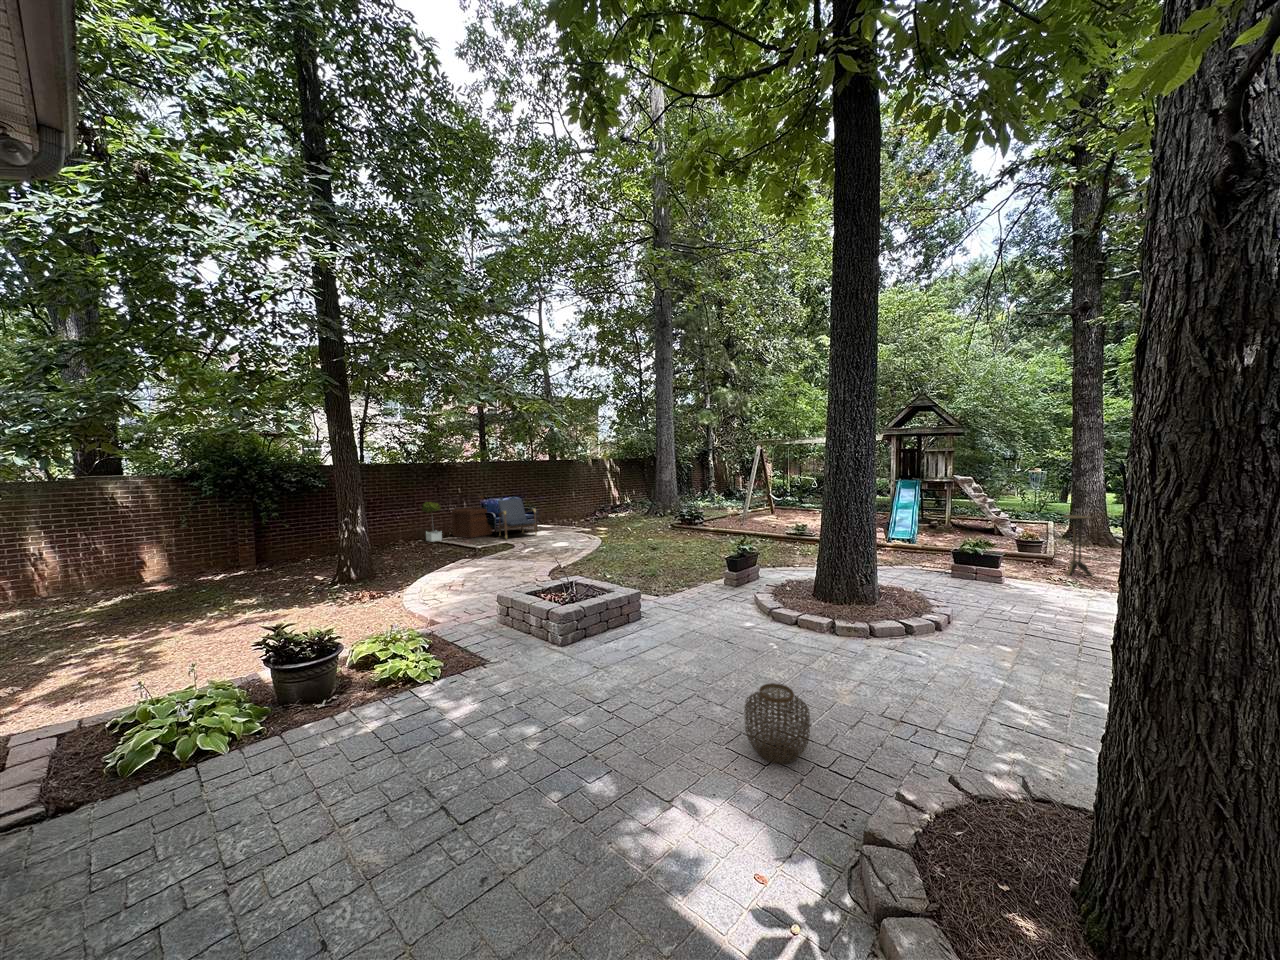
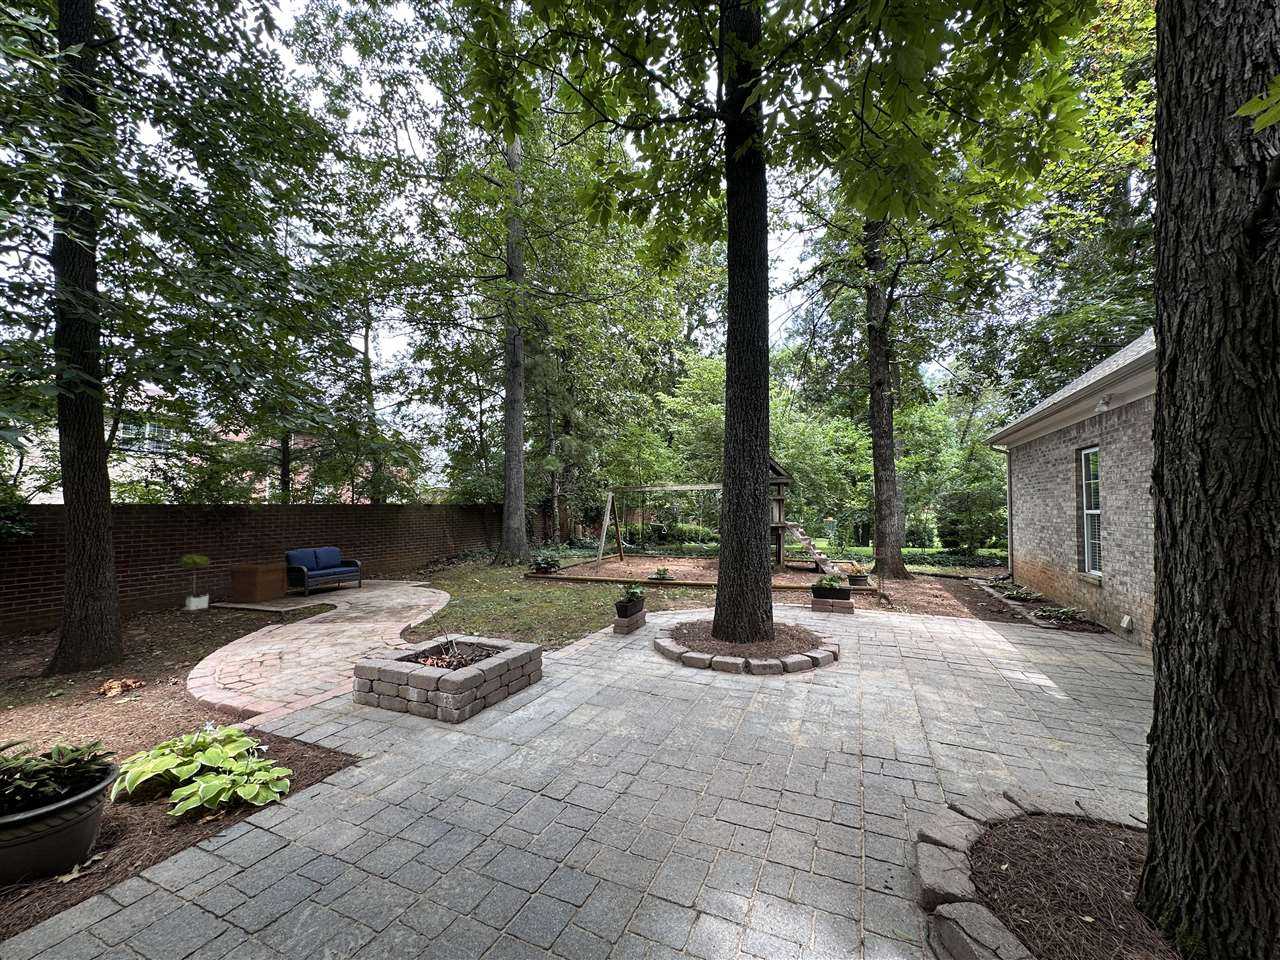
lounge chair: present [498,499,537,539] -> none [300,550,356,602]
woven basket: present [745,683,810,764] -> none [738,719,807,808]

